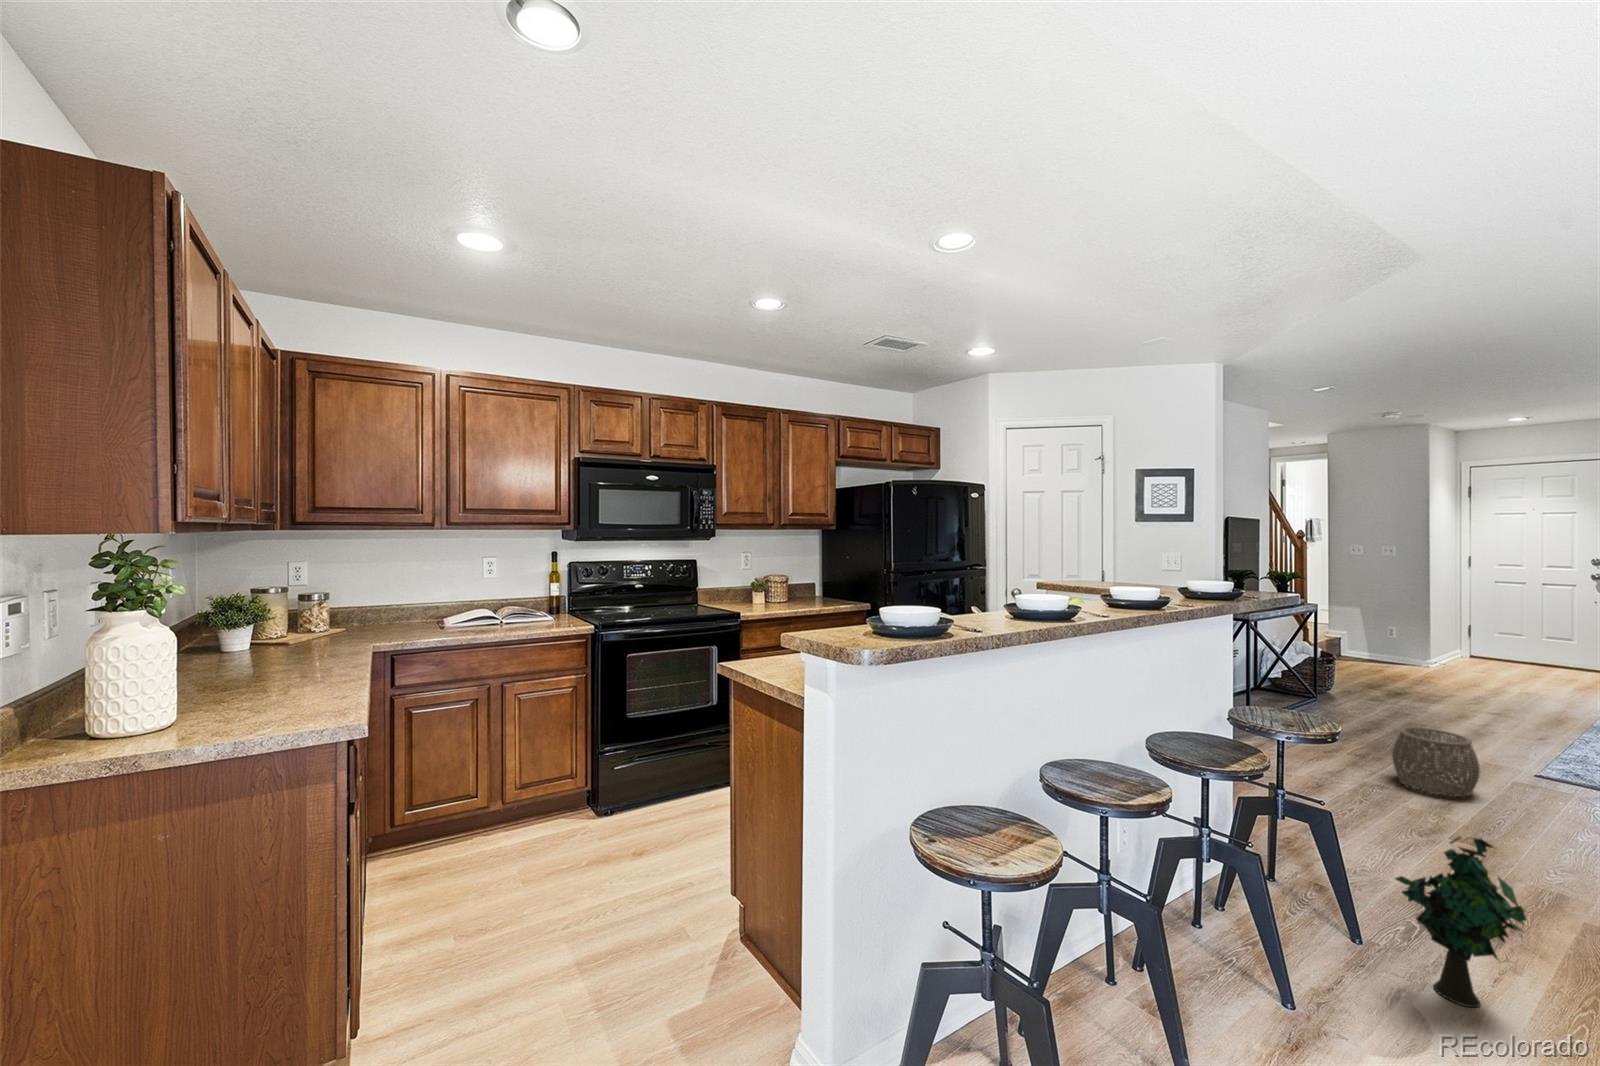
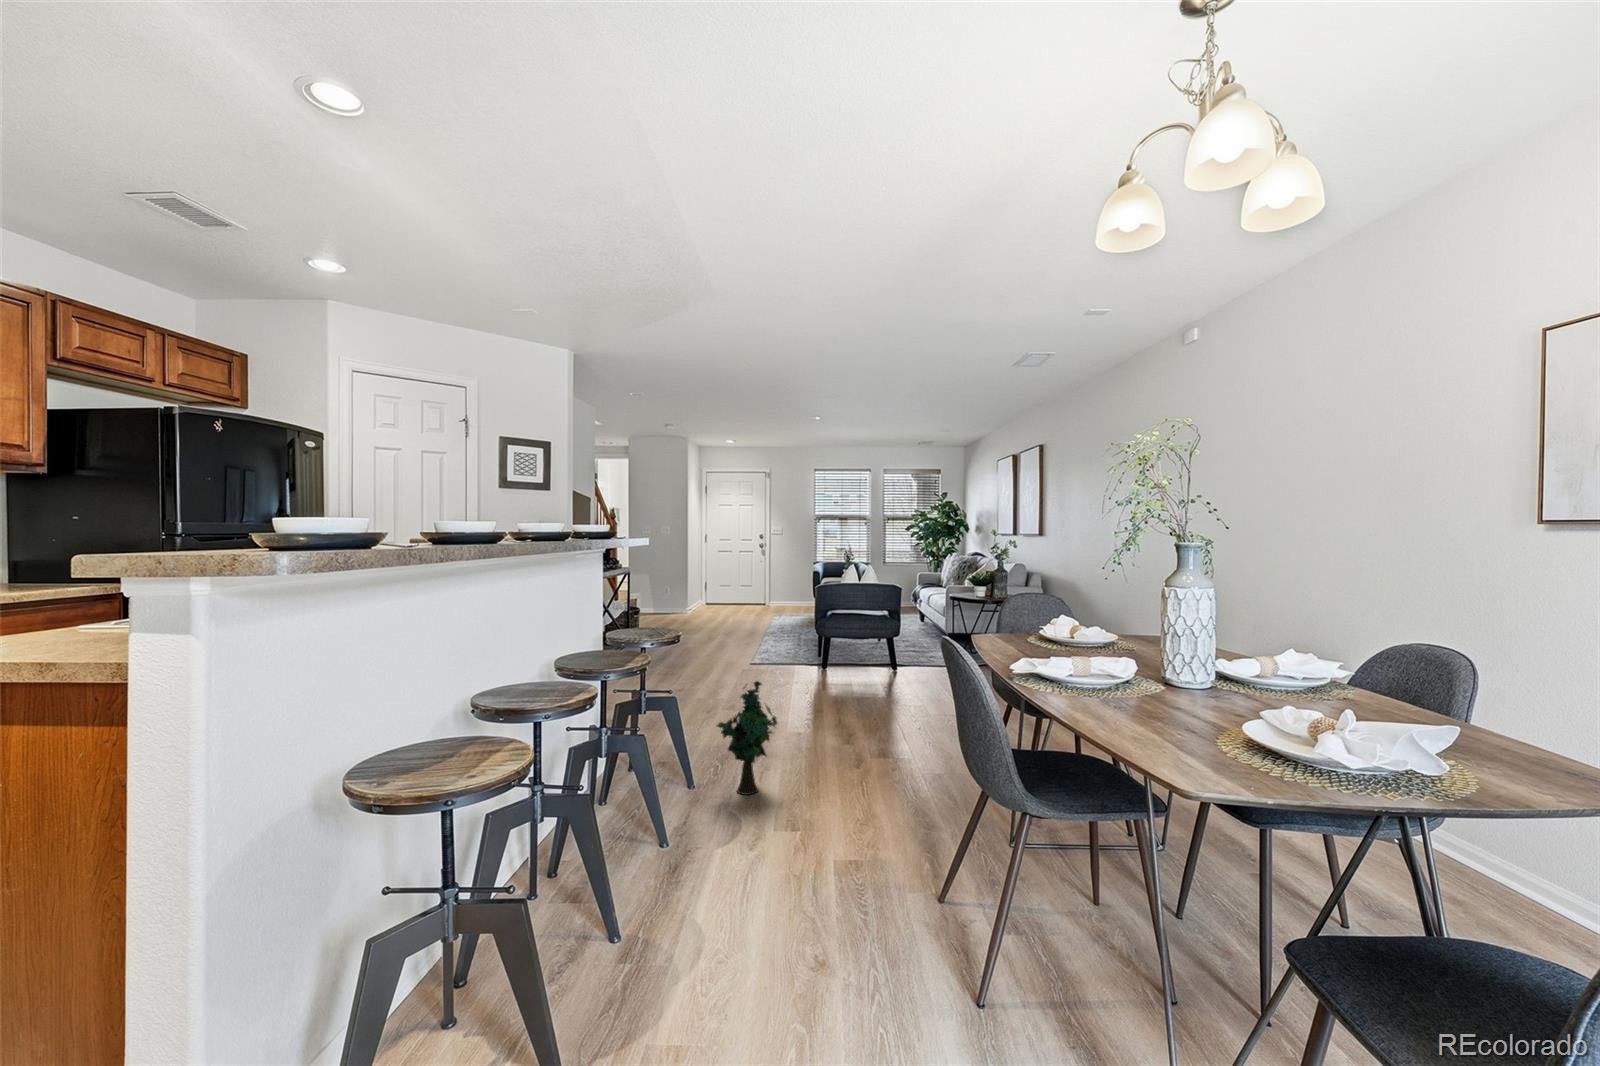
woven basket: present [1392,727,1480,797] -> none [686,641,731,686]

